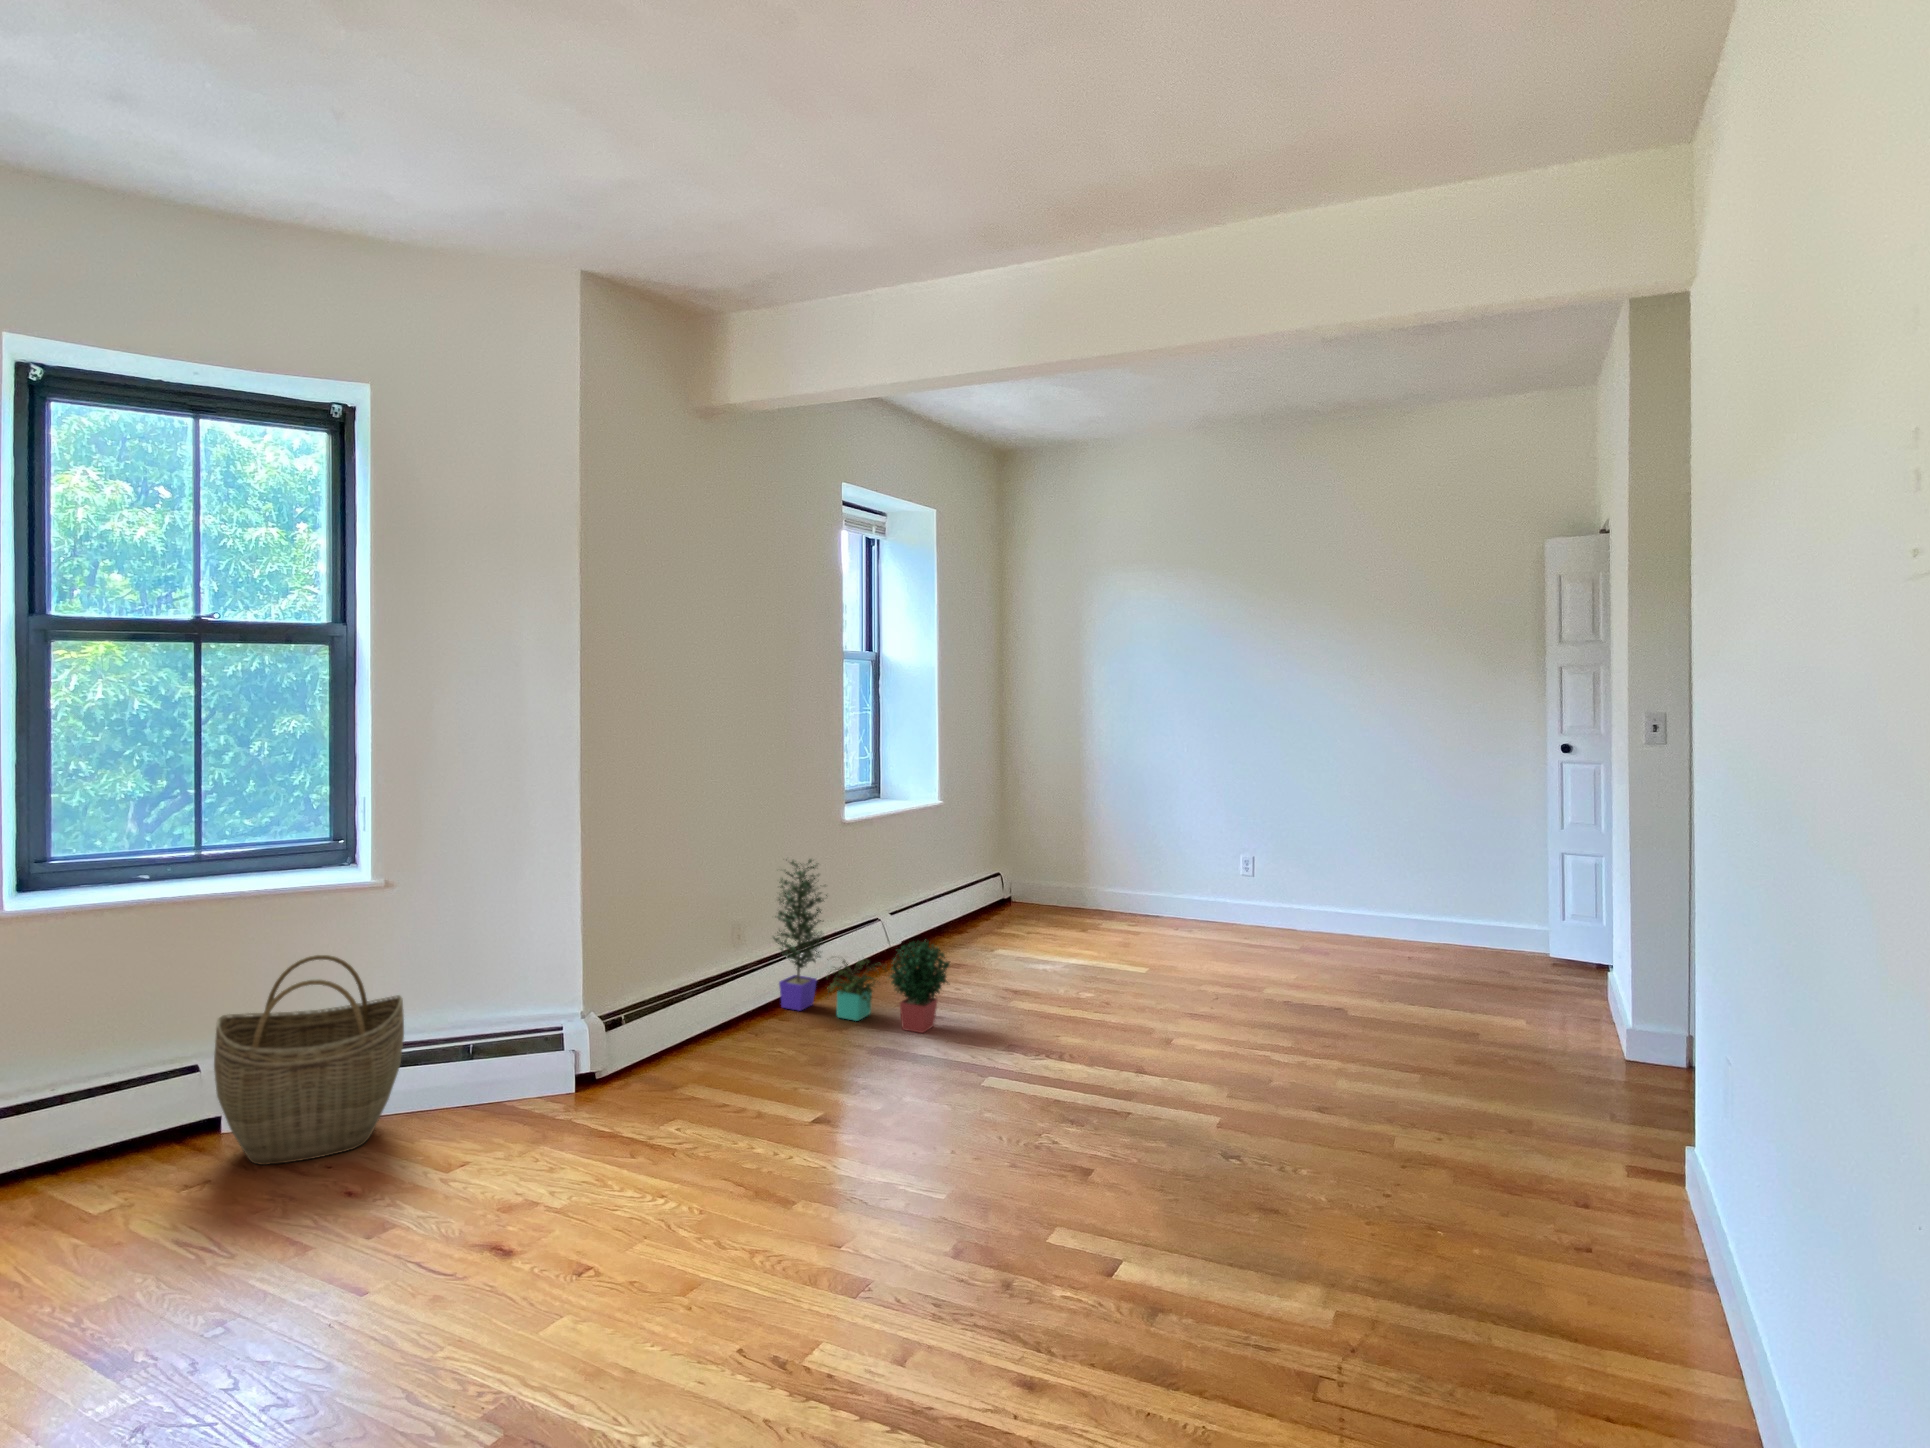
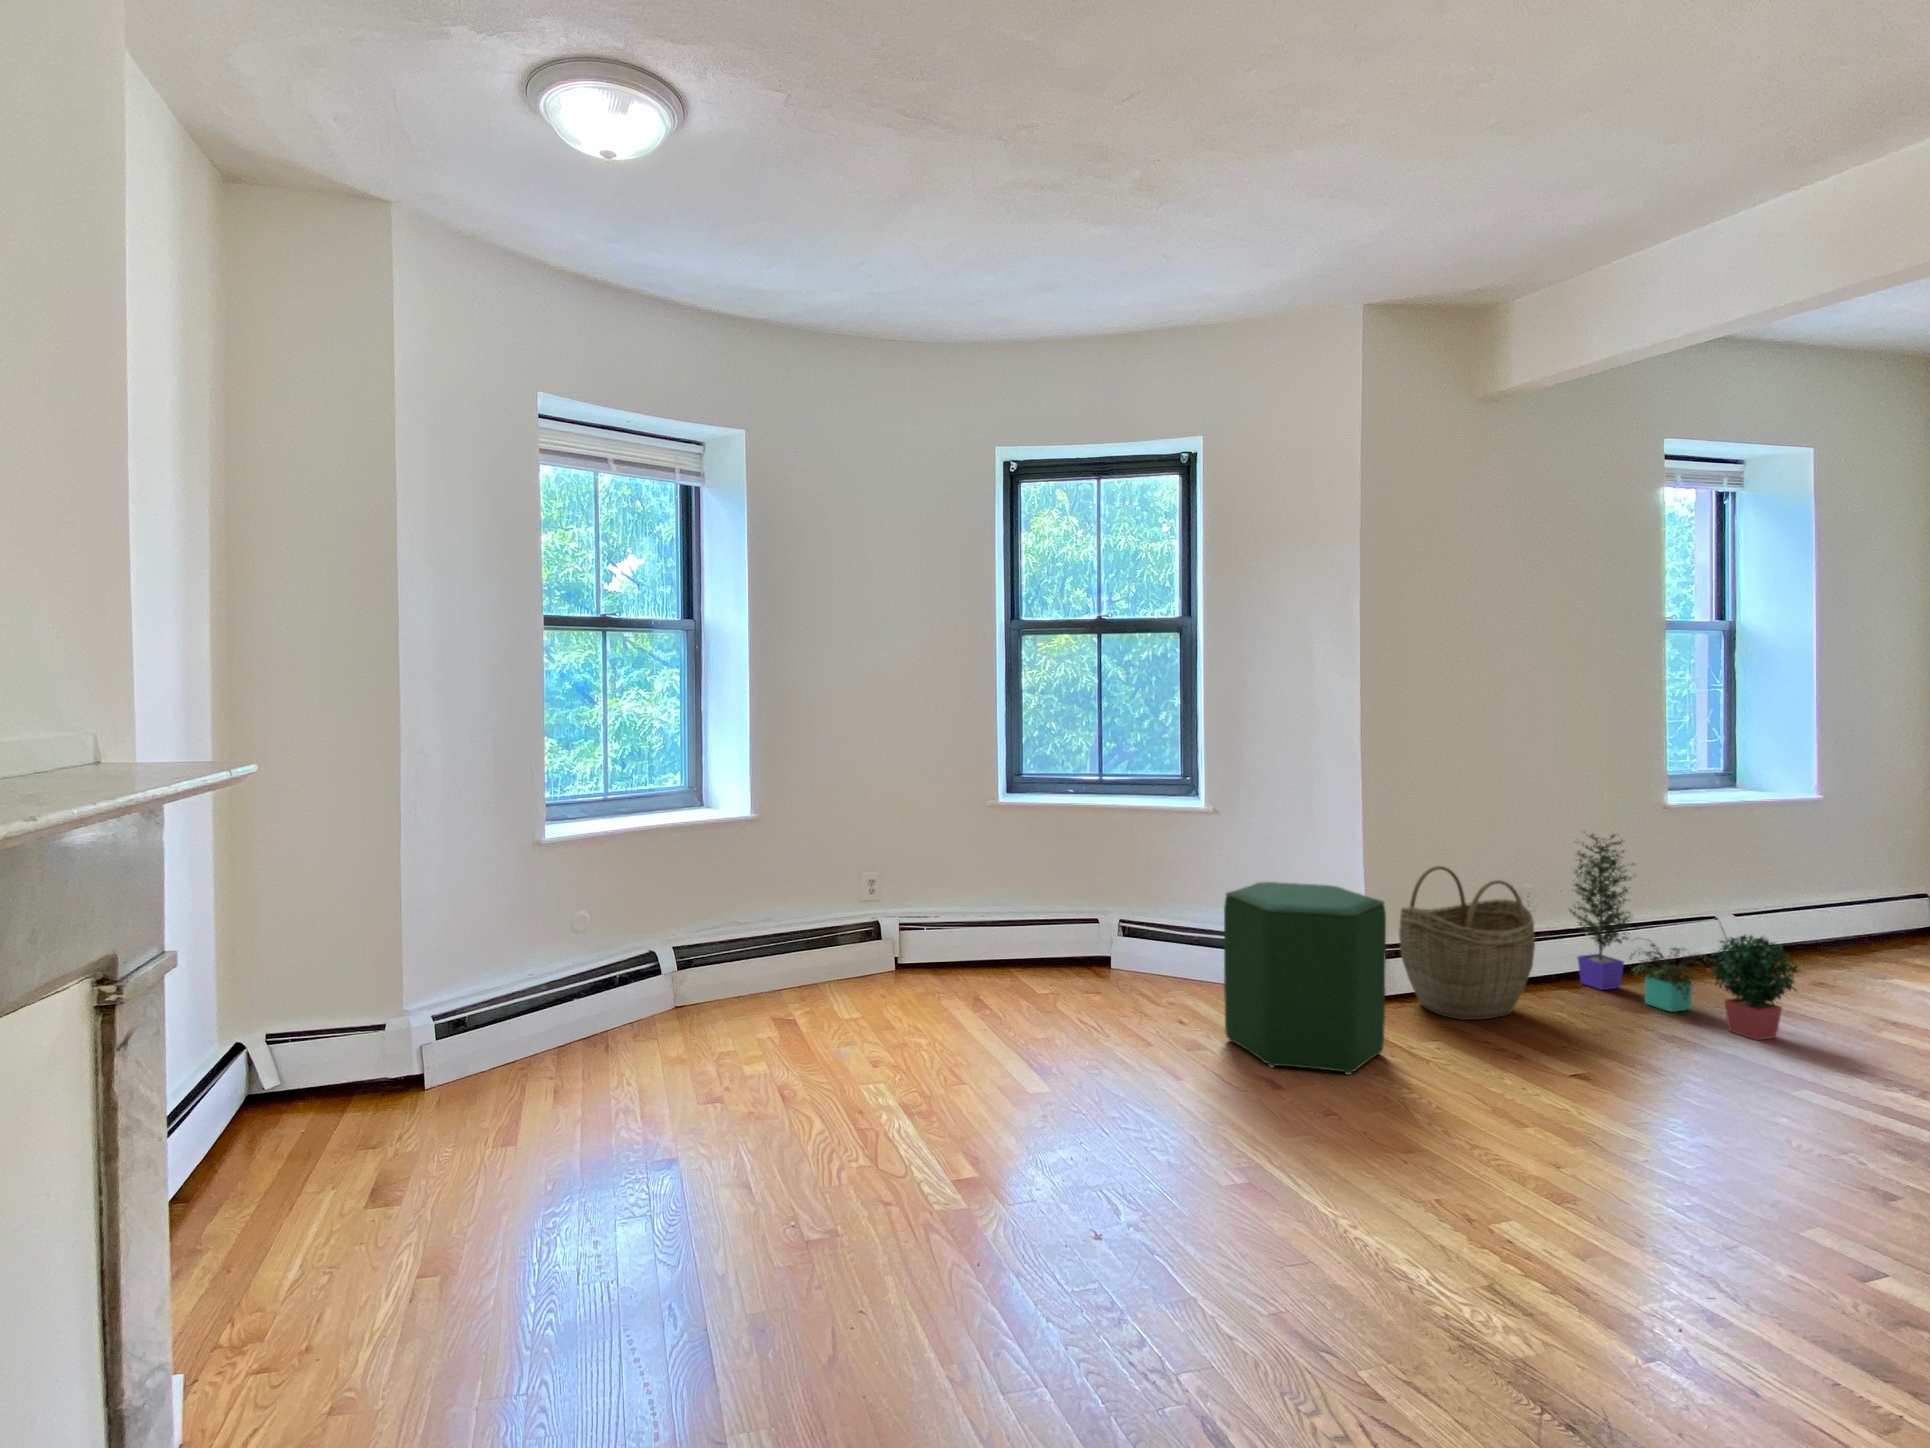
woven basket: present [214,955,404,1165] -> present [1399,866,1535,1020]
ottoman: none [424,969,630,1228] -> present [1224,882,1386,1075]

